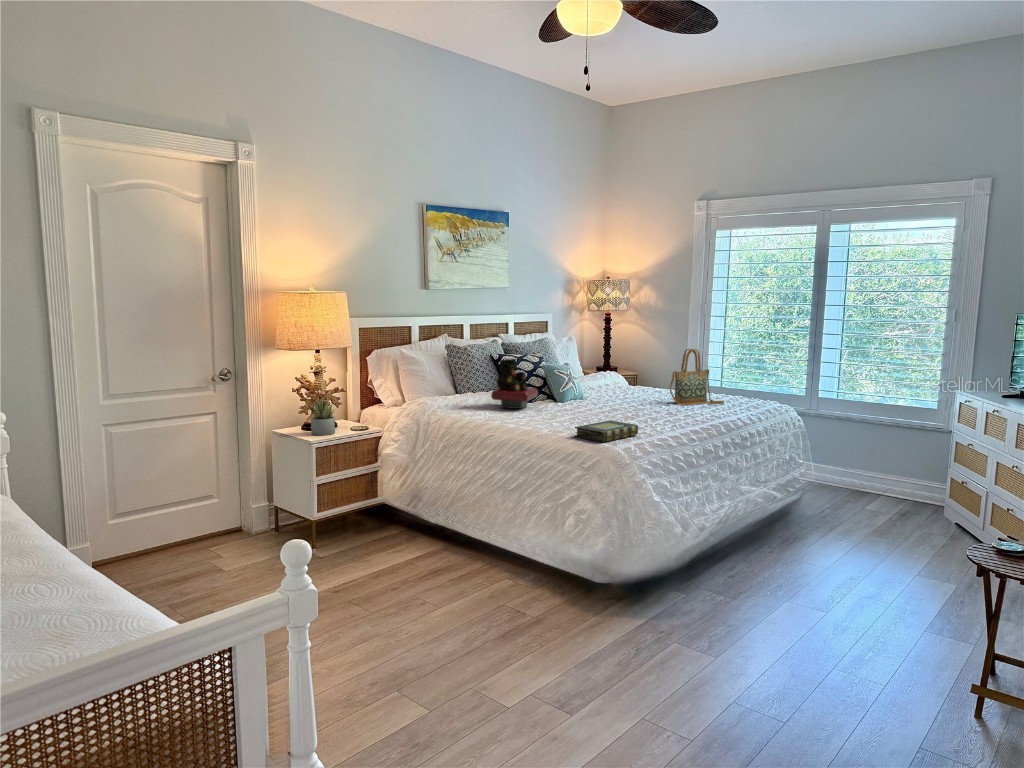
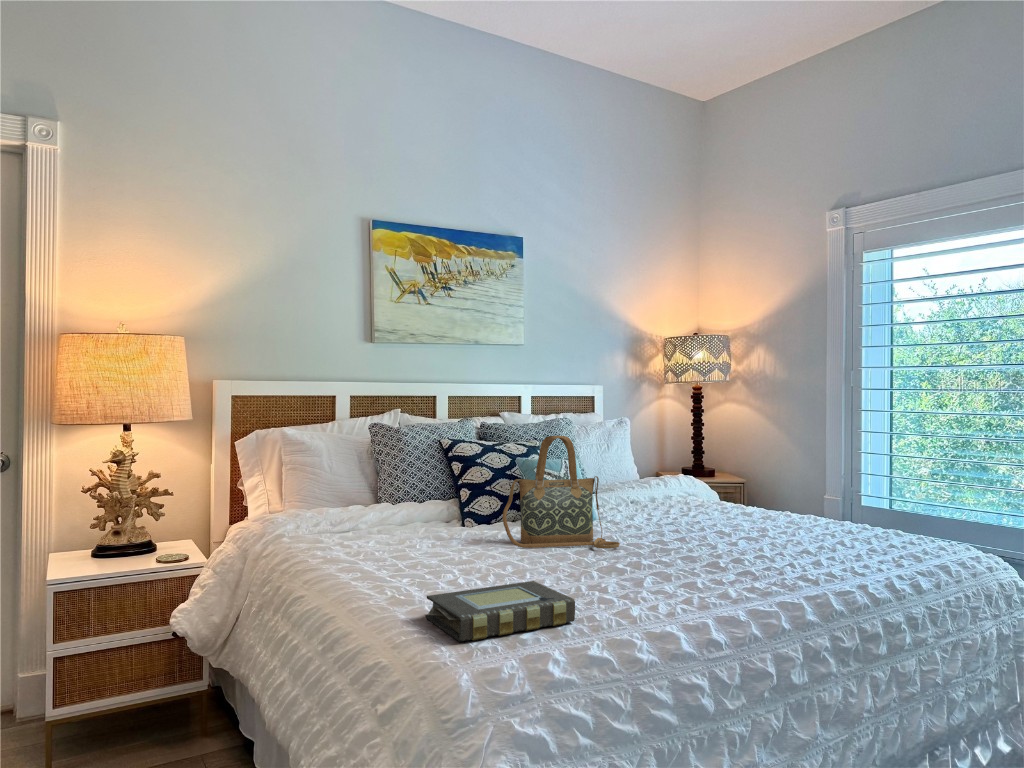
handbag: present [670,349,724,405] -> present [503,436,620,549]
teddy bear: present [491,359,538,409] -> none [389,447,481,538]
succulent plant: present [308,398,335,435] -> none [88,503,136,568]

